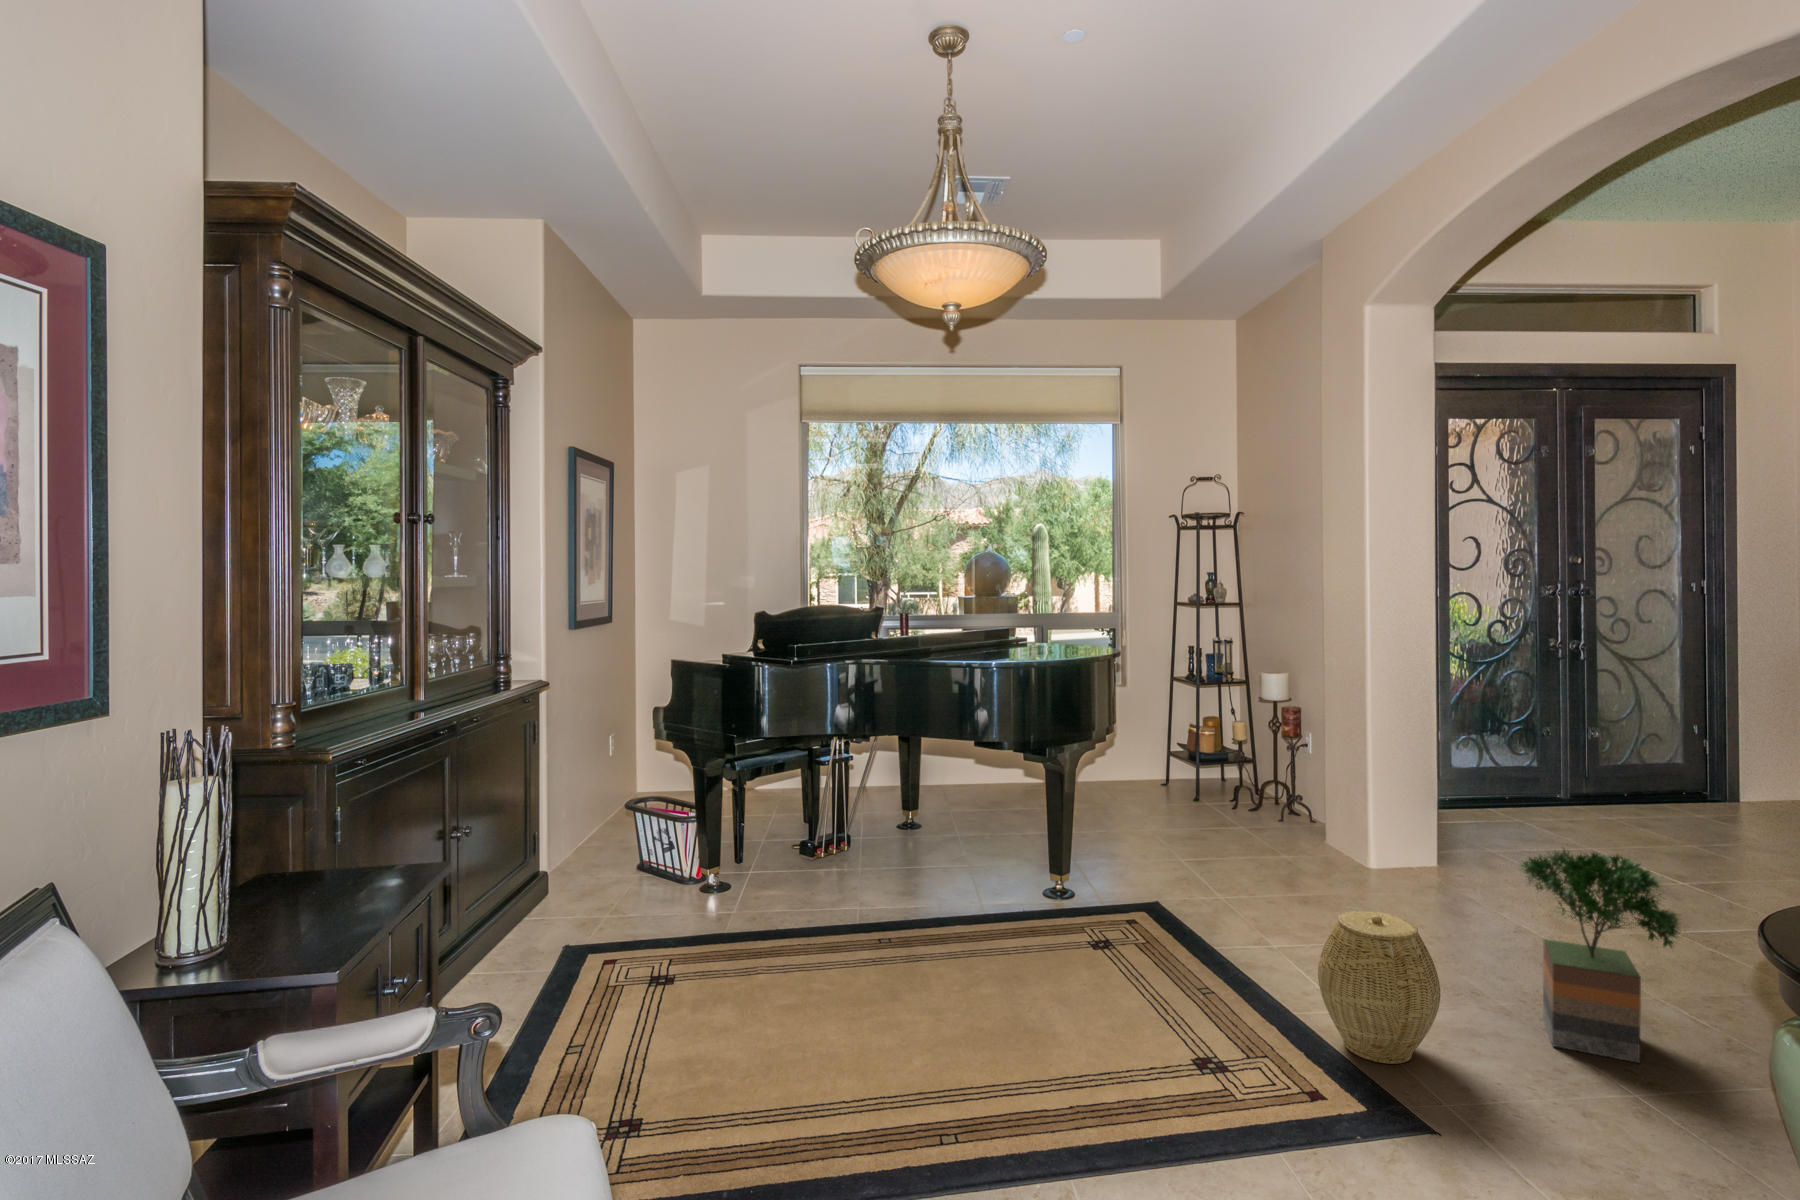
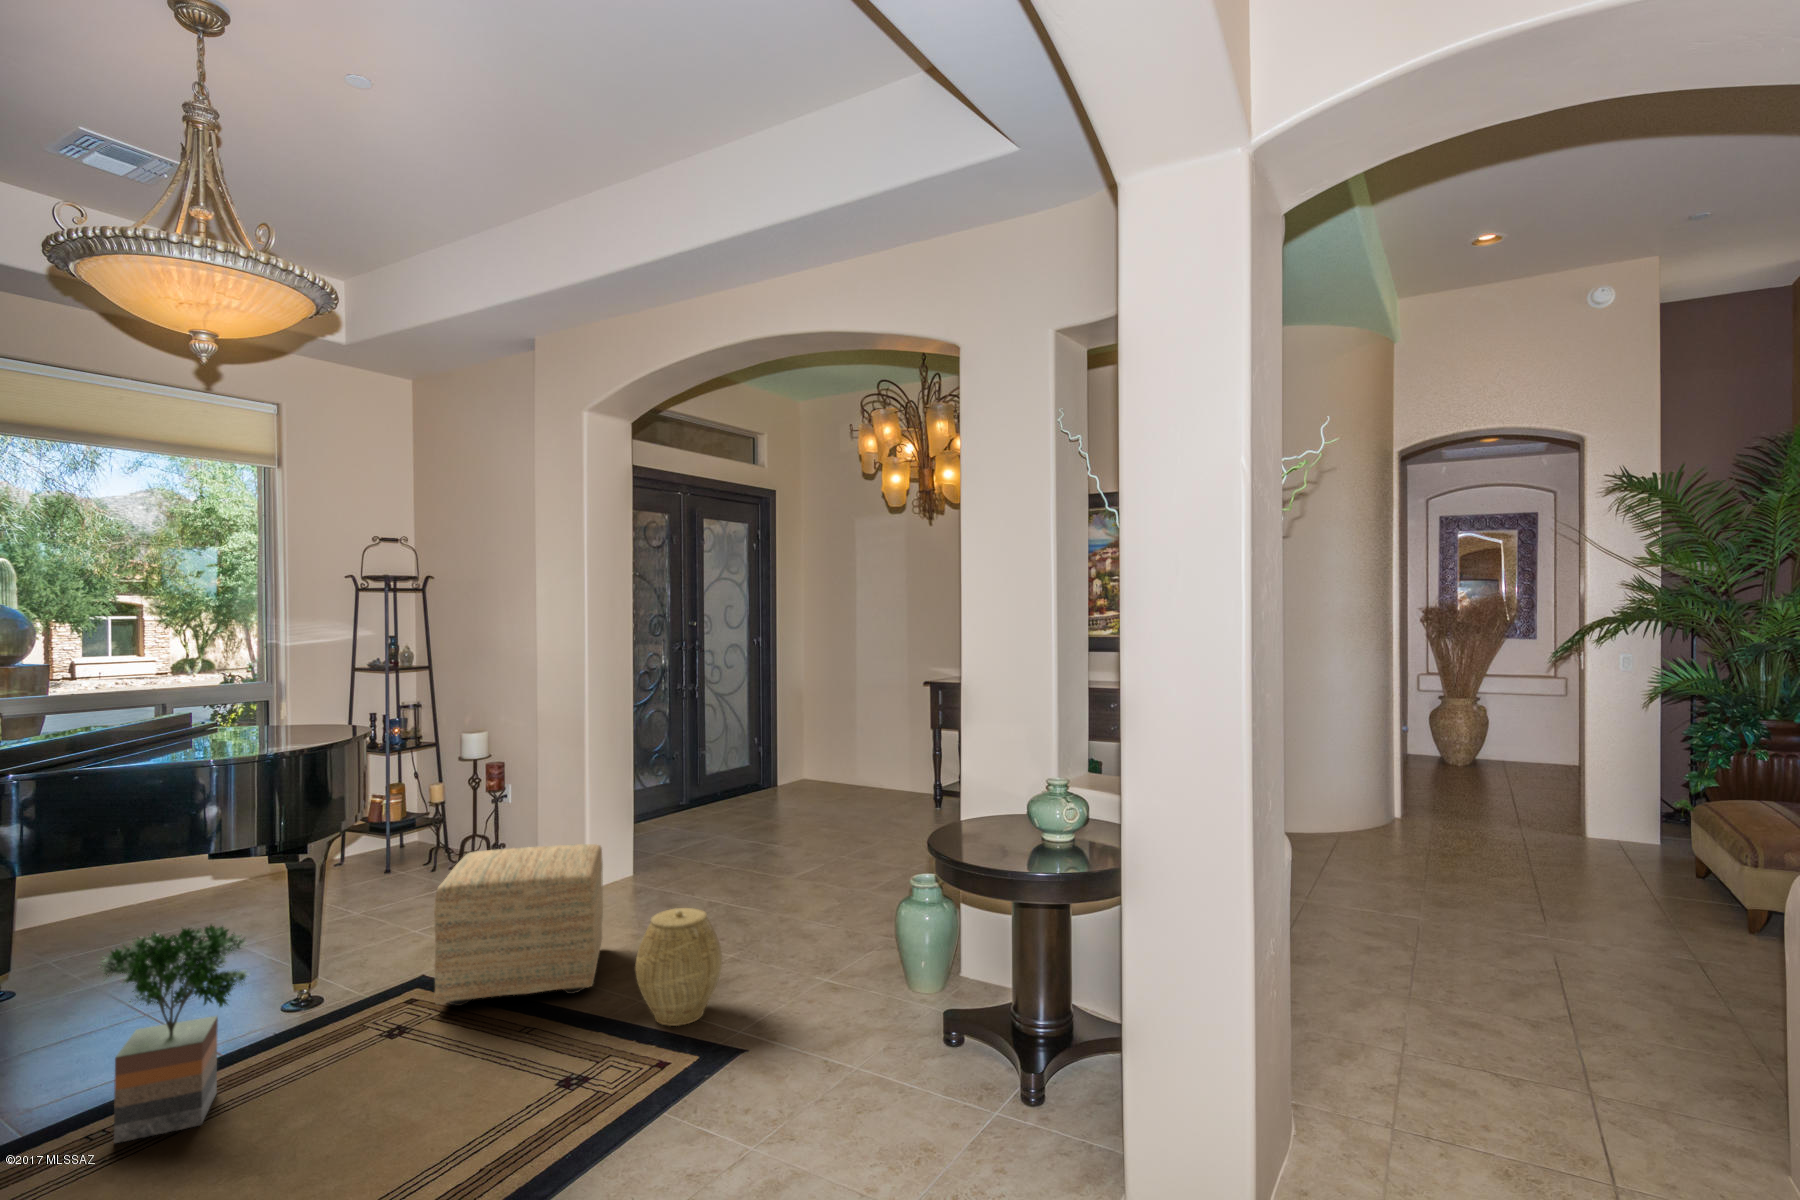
ottoman: none [1136,793,1340,974] -> present [434,844,603,1006]
potted tree: present [1520,849,1680,1063] -> present [99,925,247,1143]

